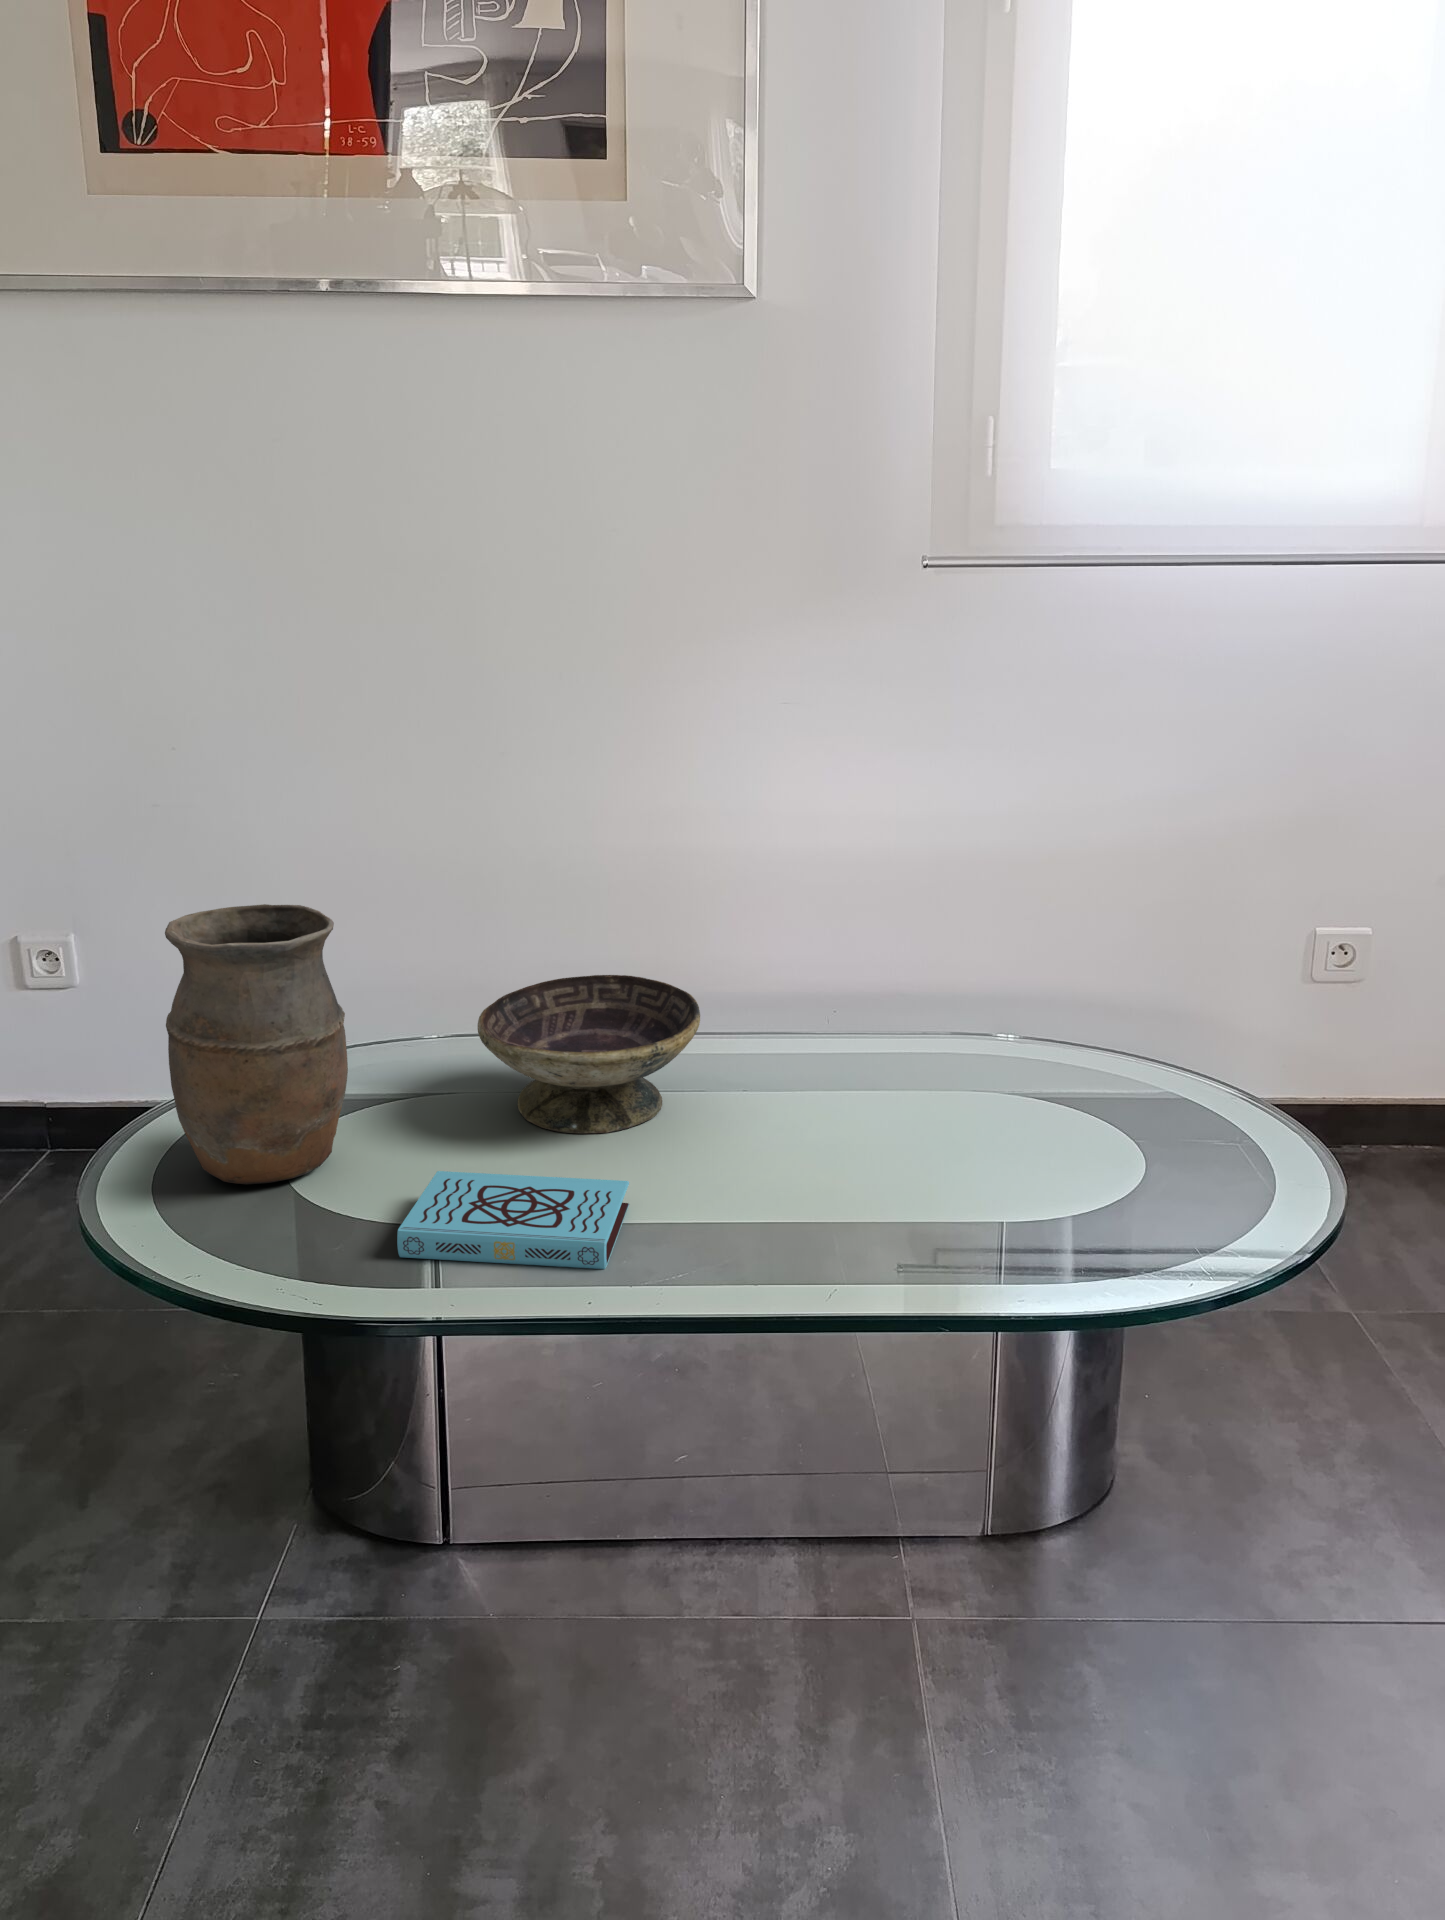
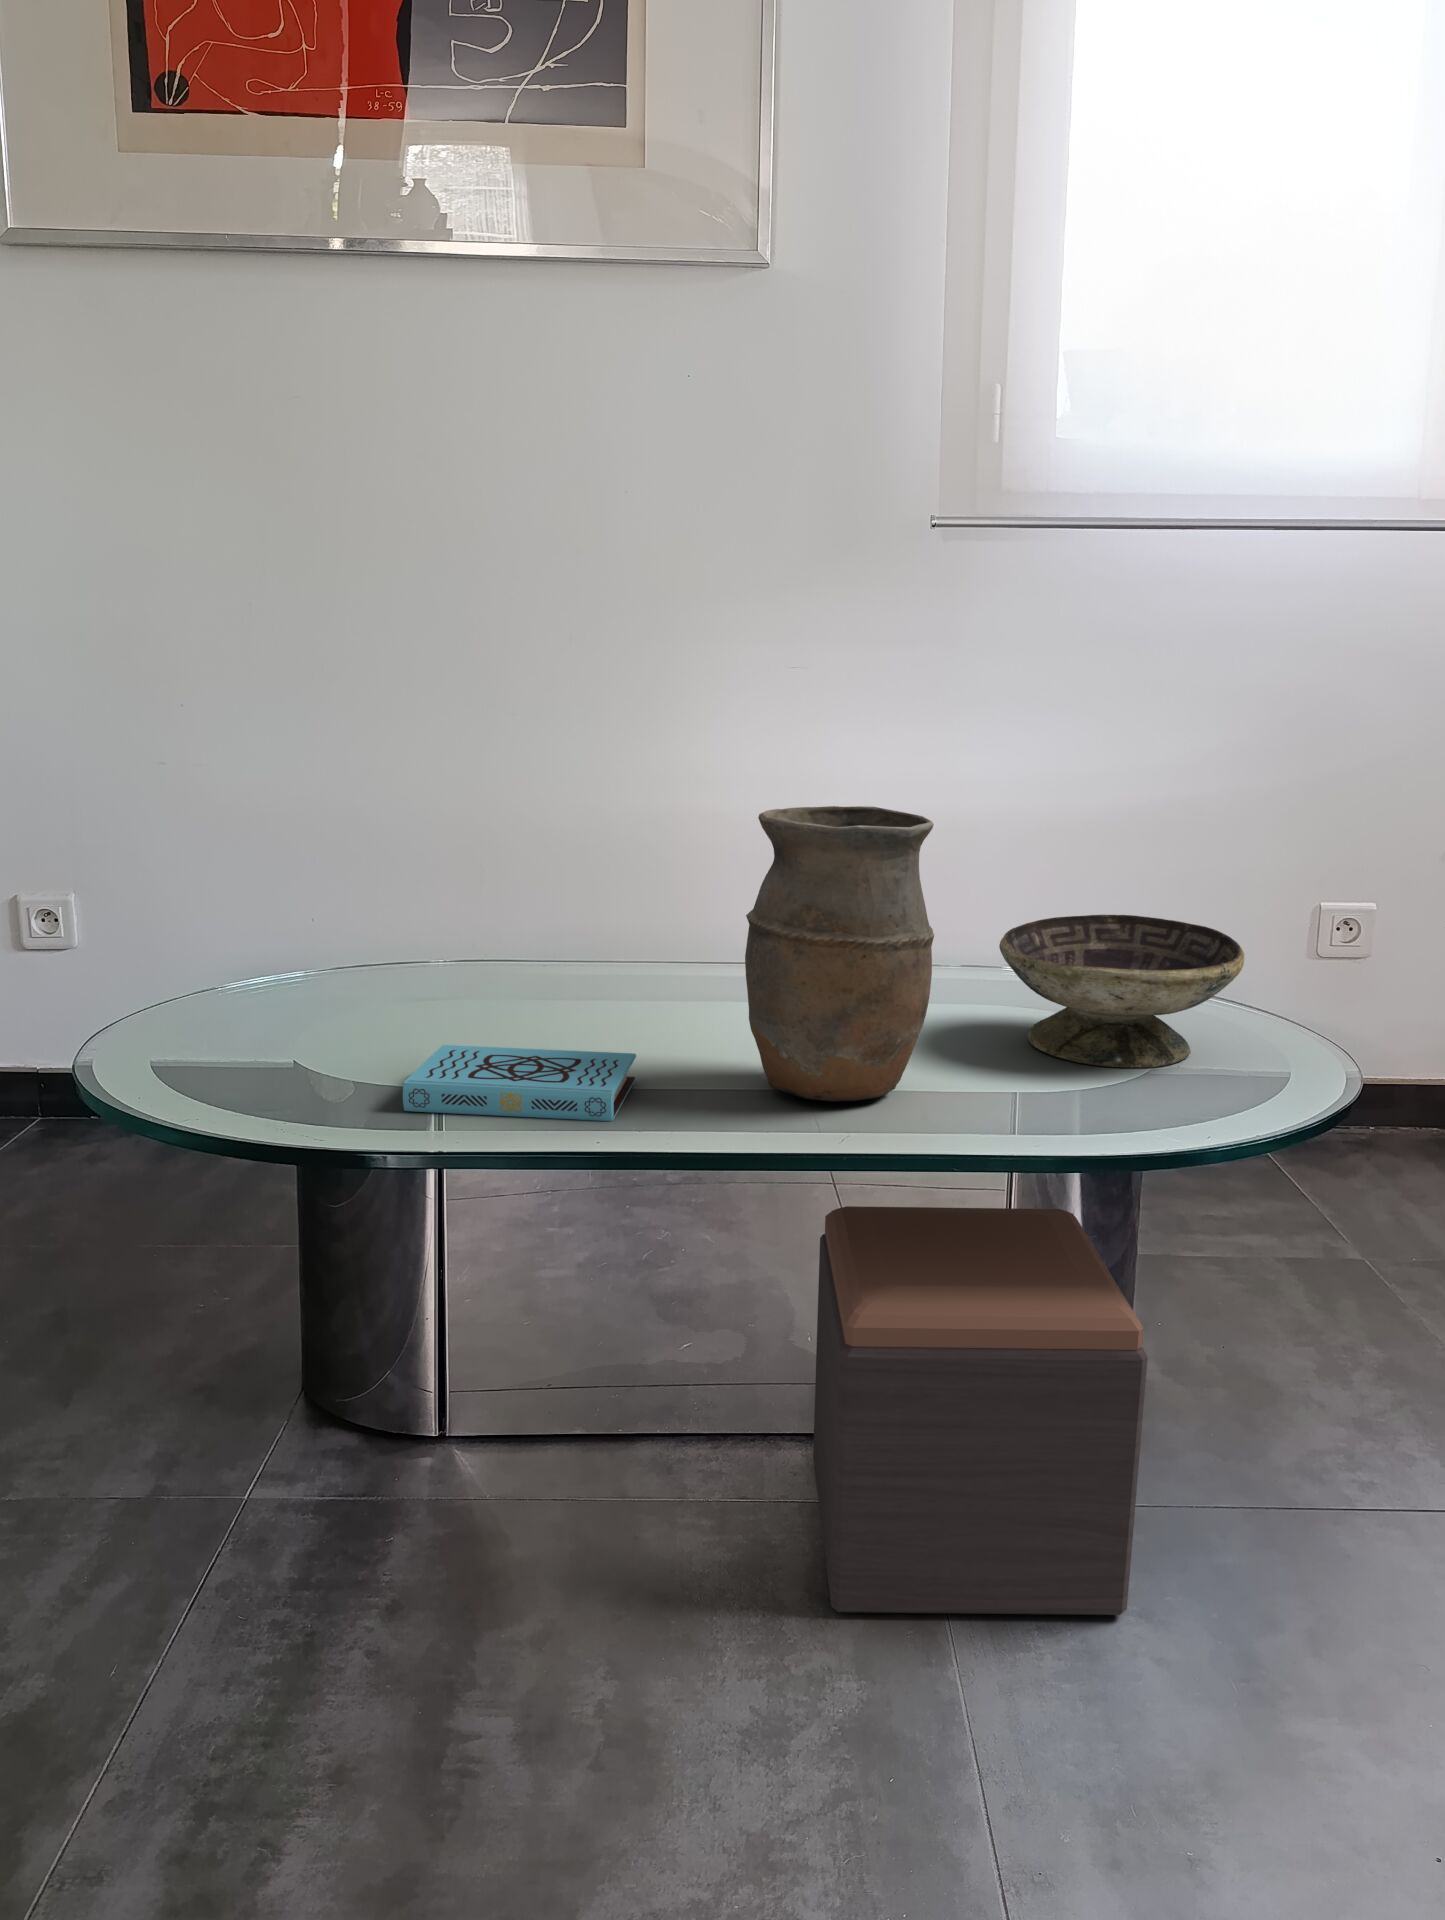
vase: present [165,904,348,1184] -> present [745,806,934,1101]
decorative bowl: present [478,975,700,1134] -> present [999,915,1244,1068]
footstool: none [806,1337,1134,1754] -> present [813,1206,1148,1615]

